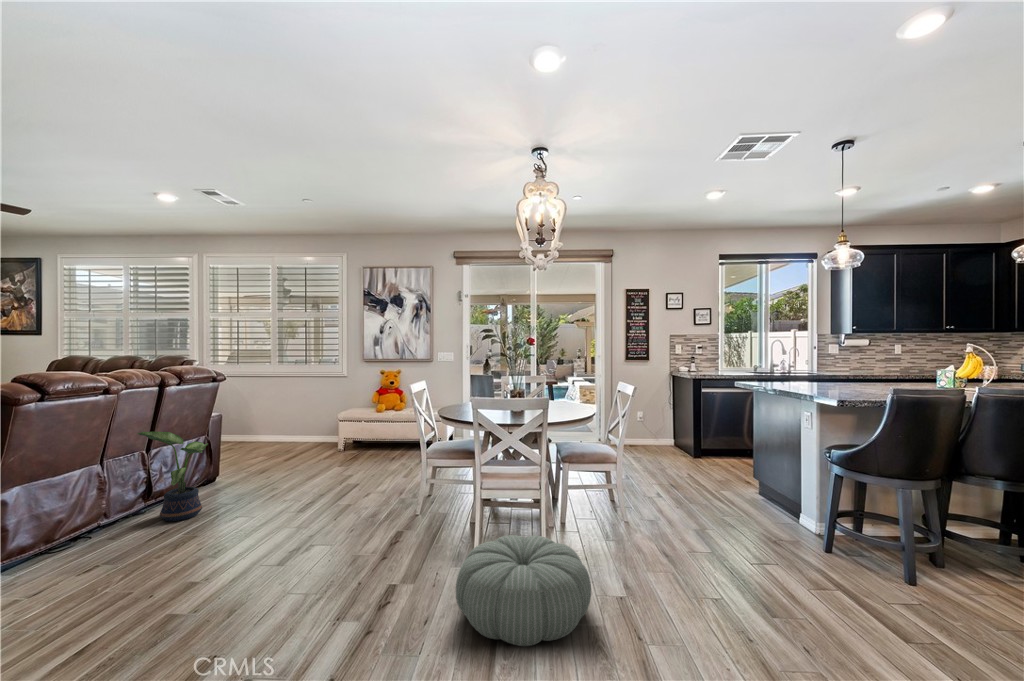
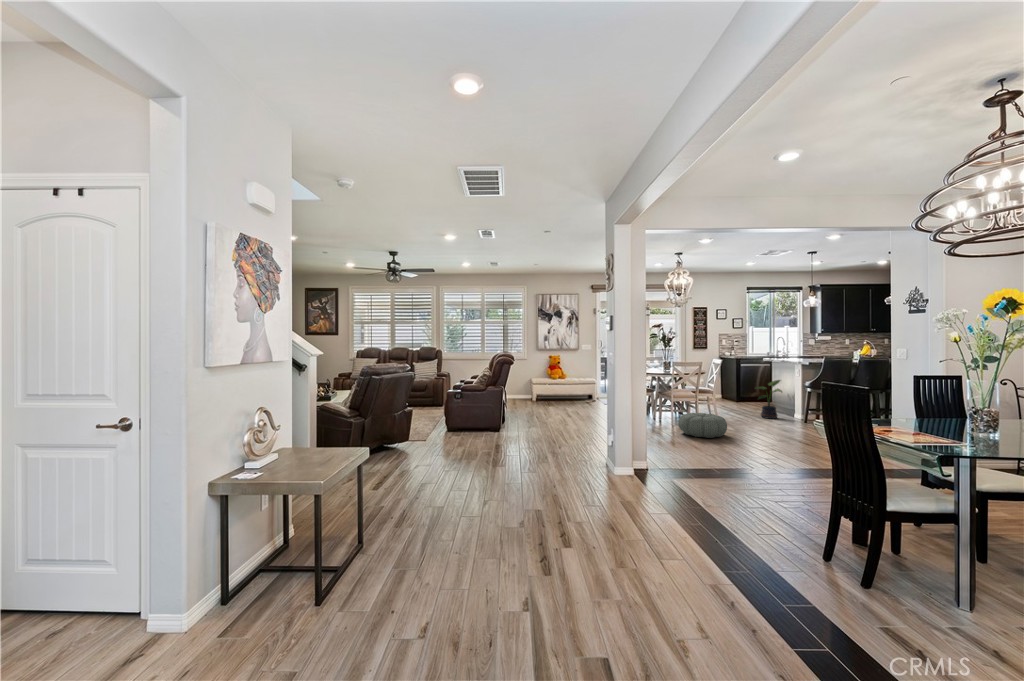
potted plant: present [138,432,208,521] -> present [756,380,782,419]

